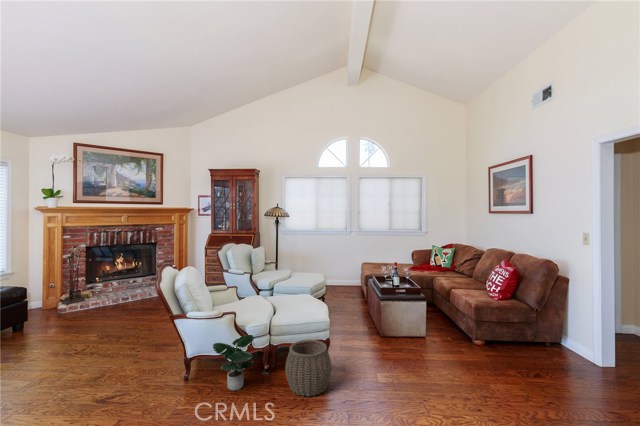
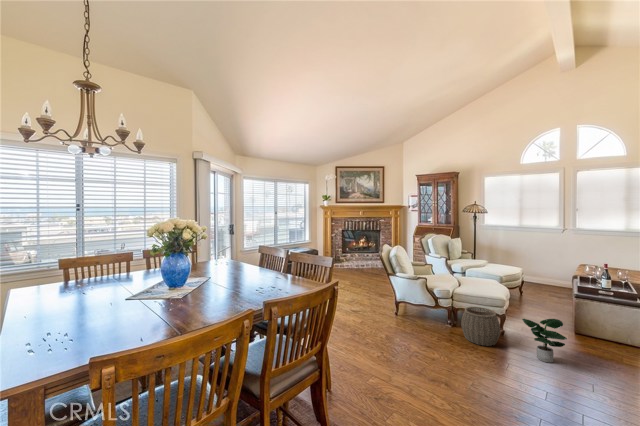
potted plant: present [213,335,254,390] -> present [522,319,567,363]

